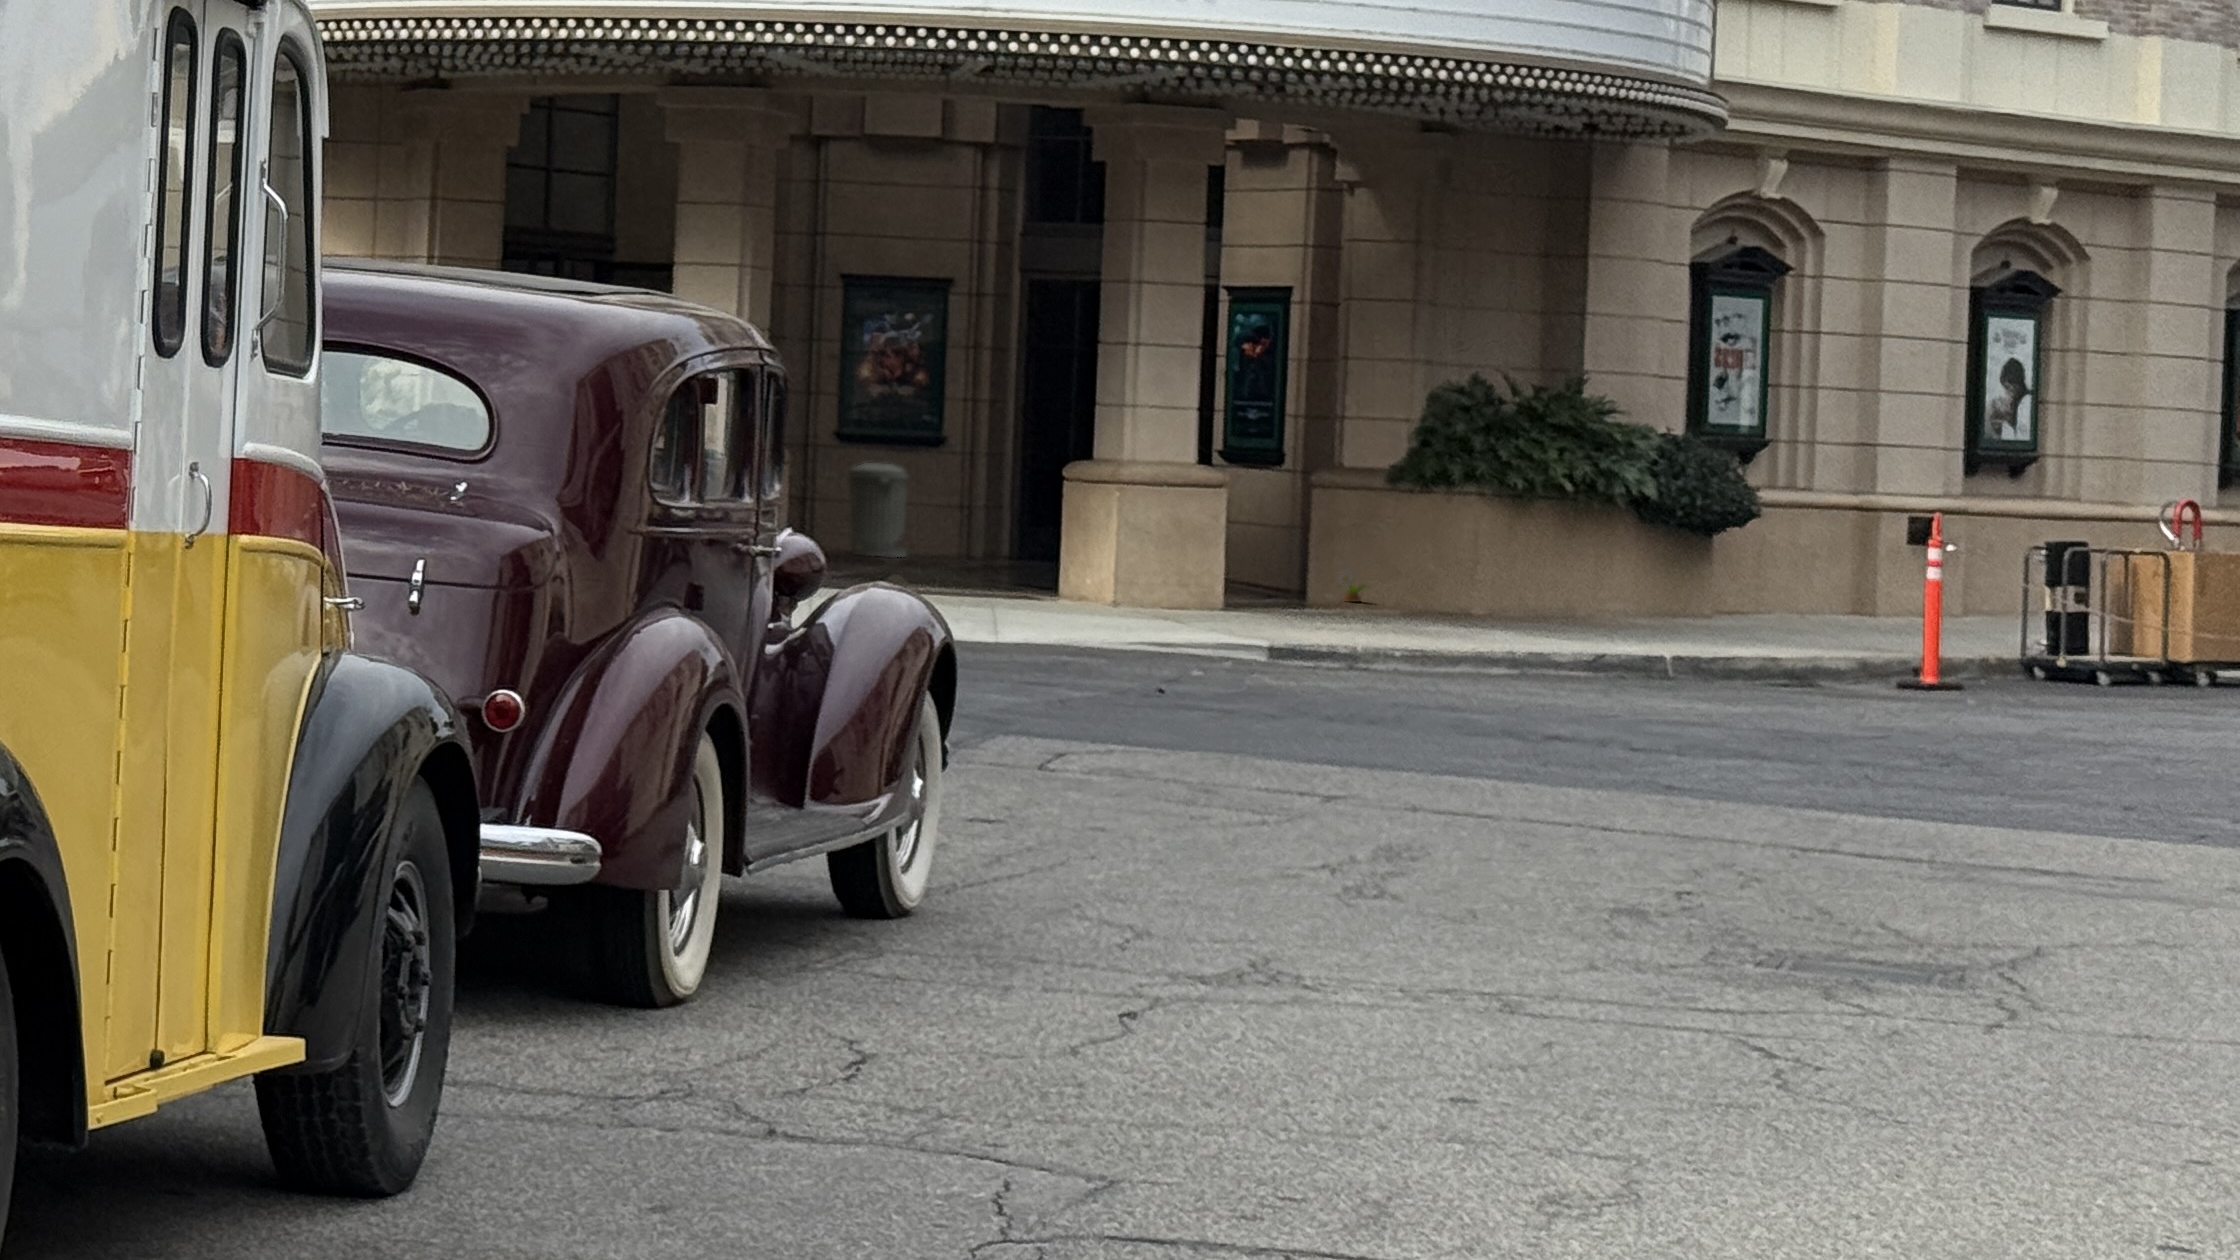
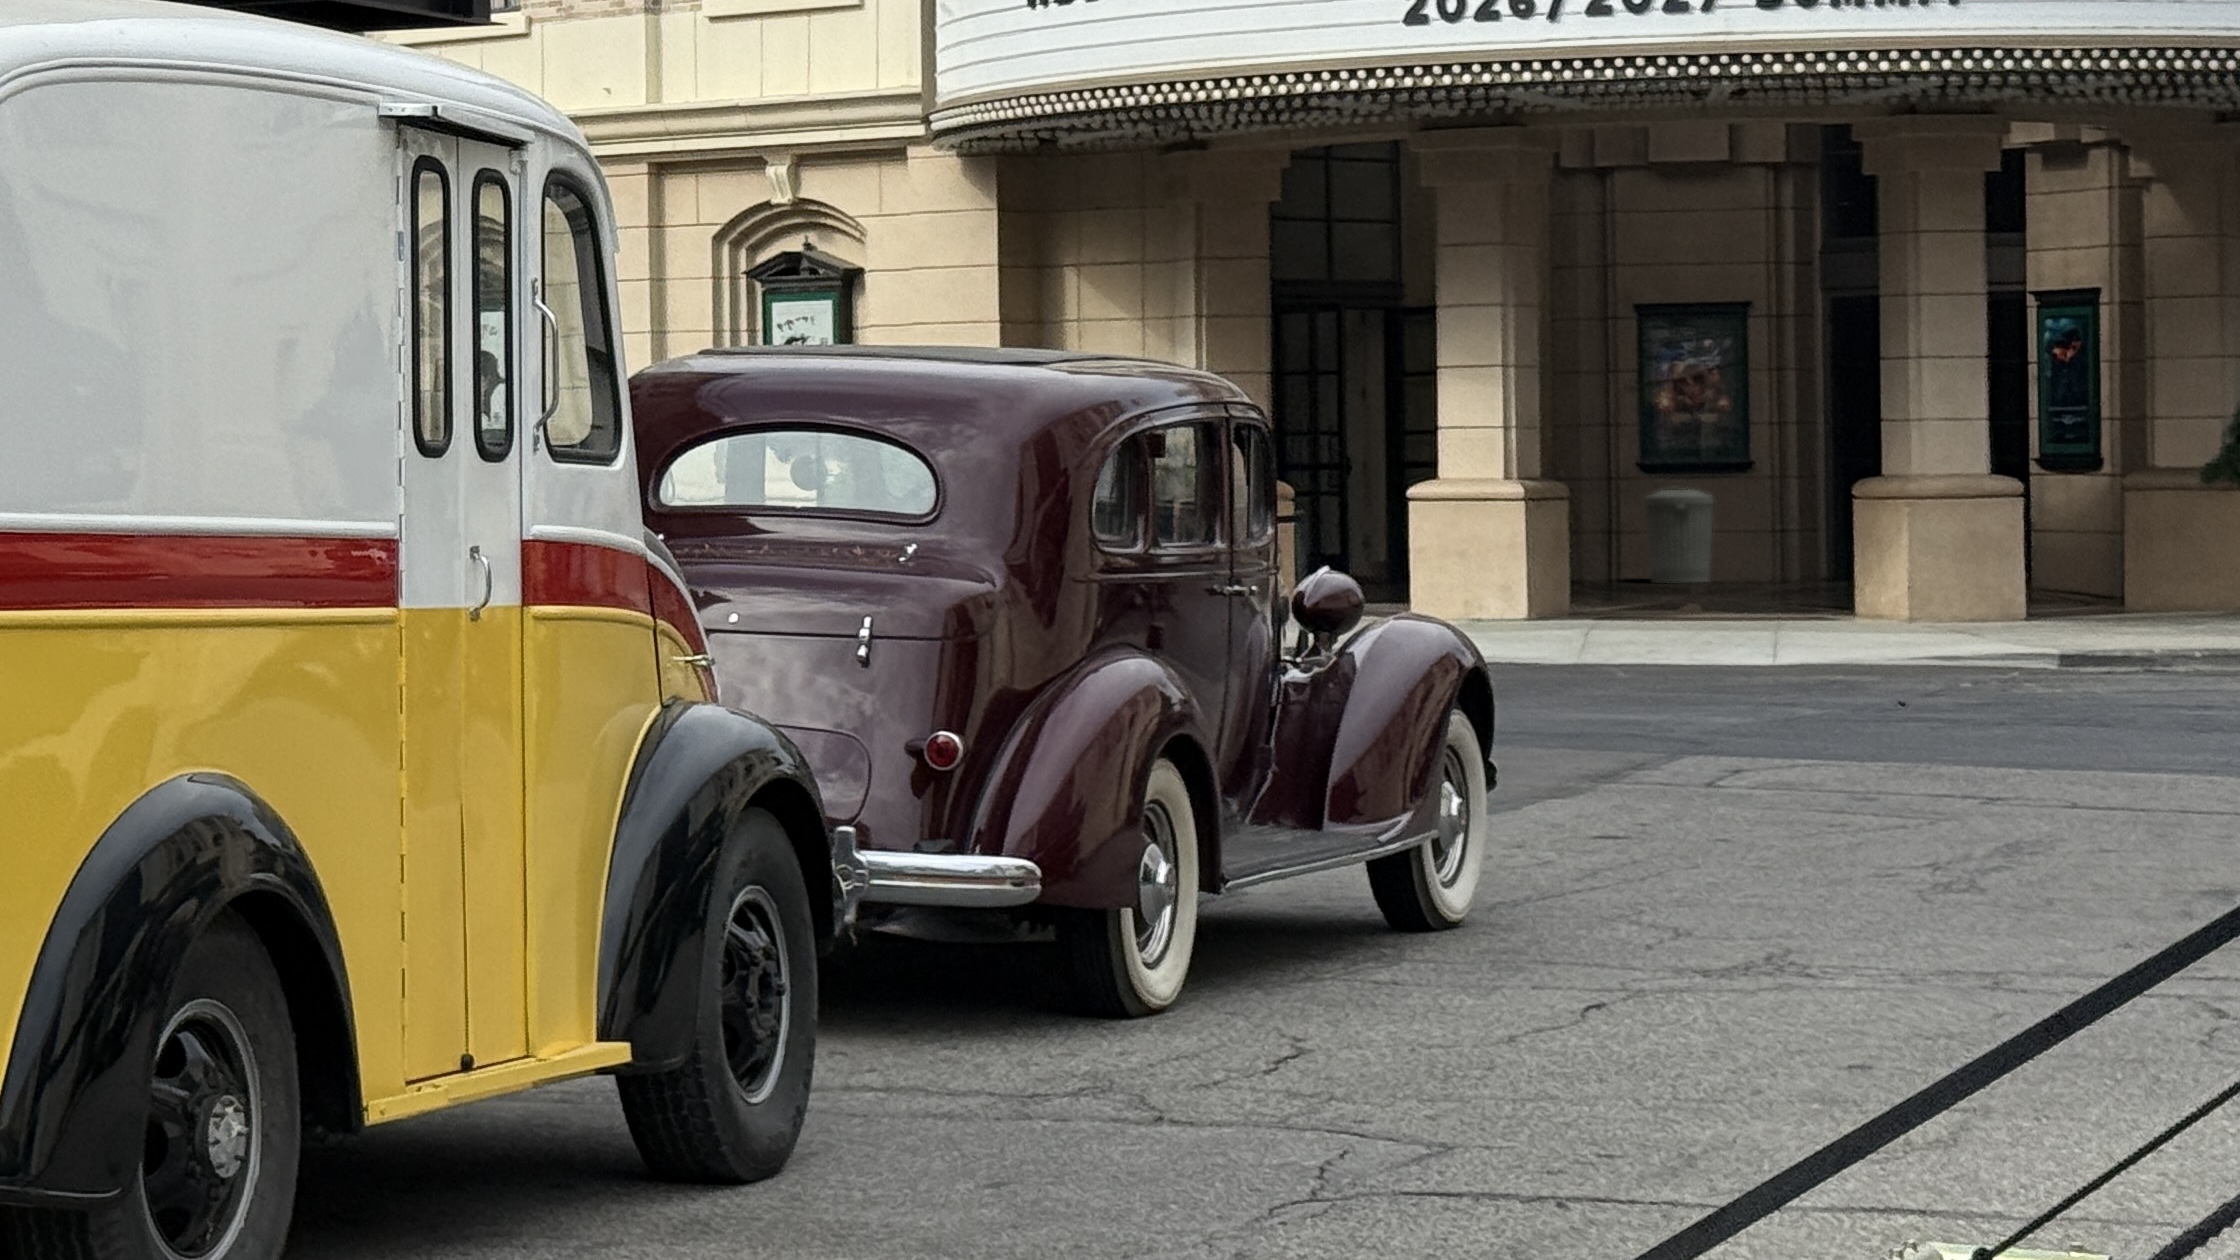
decorative plant: present [1339,569,1369,602] -> none [2155,569,2193,604]

